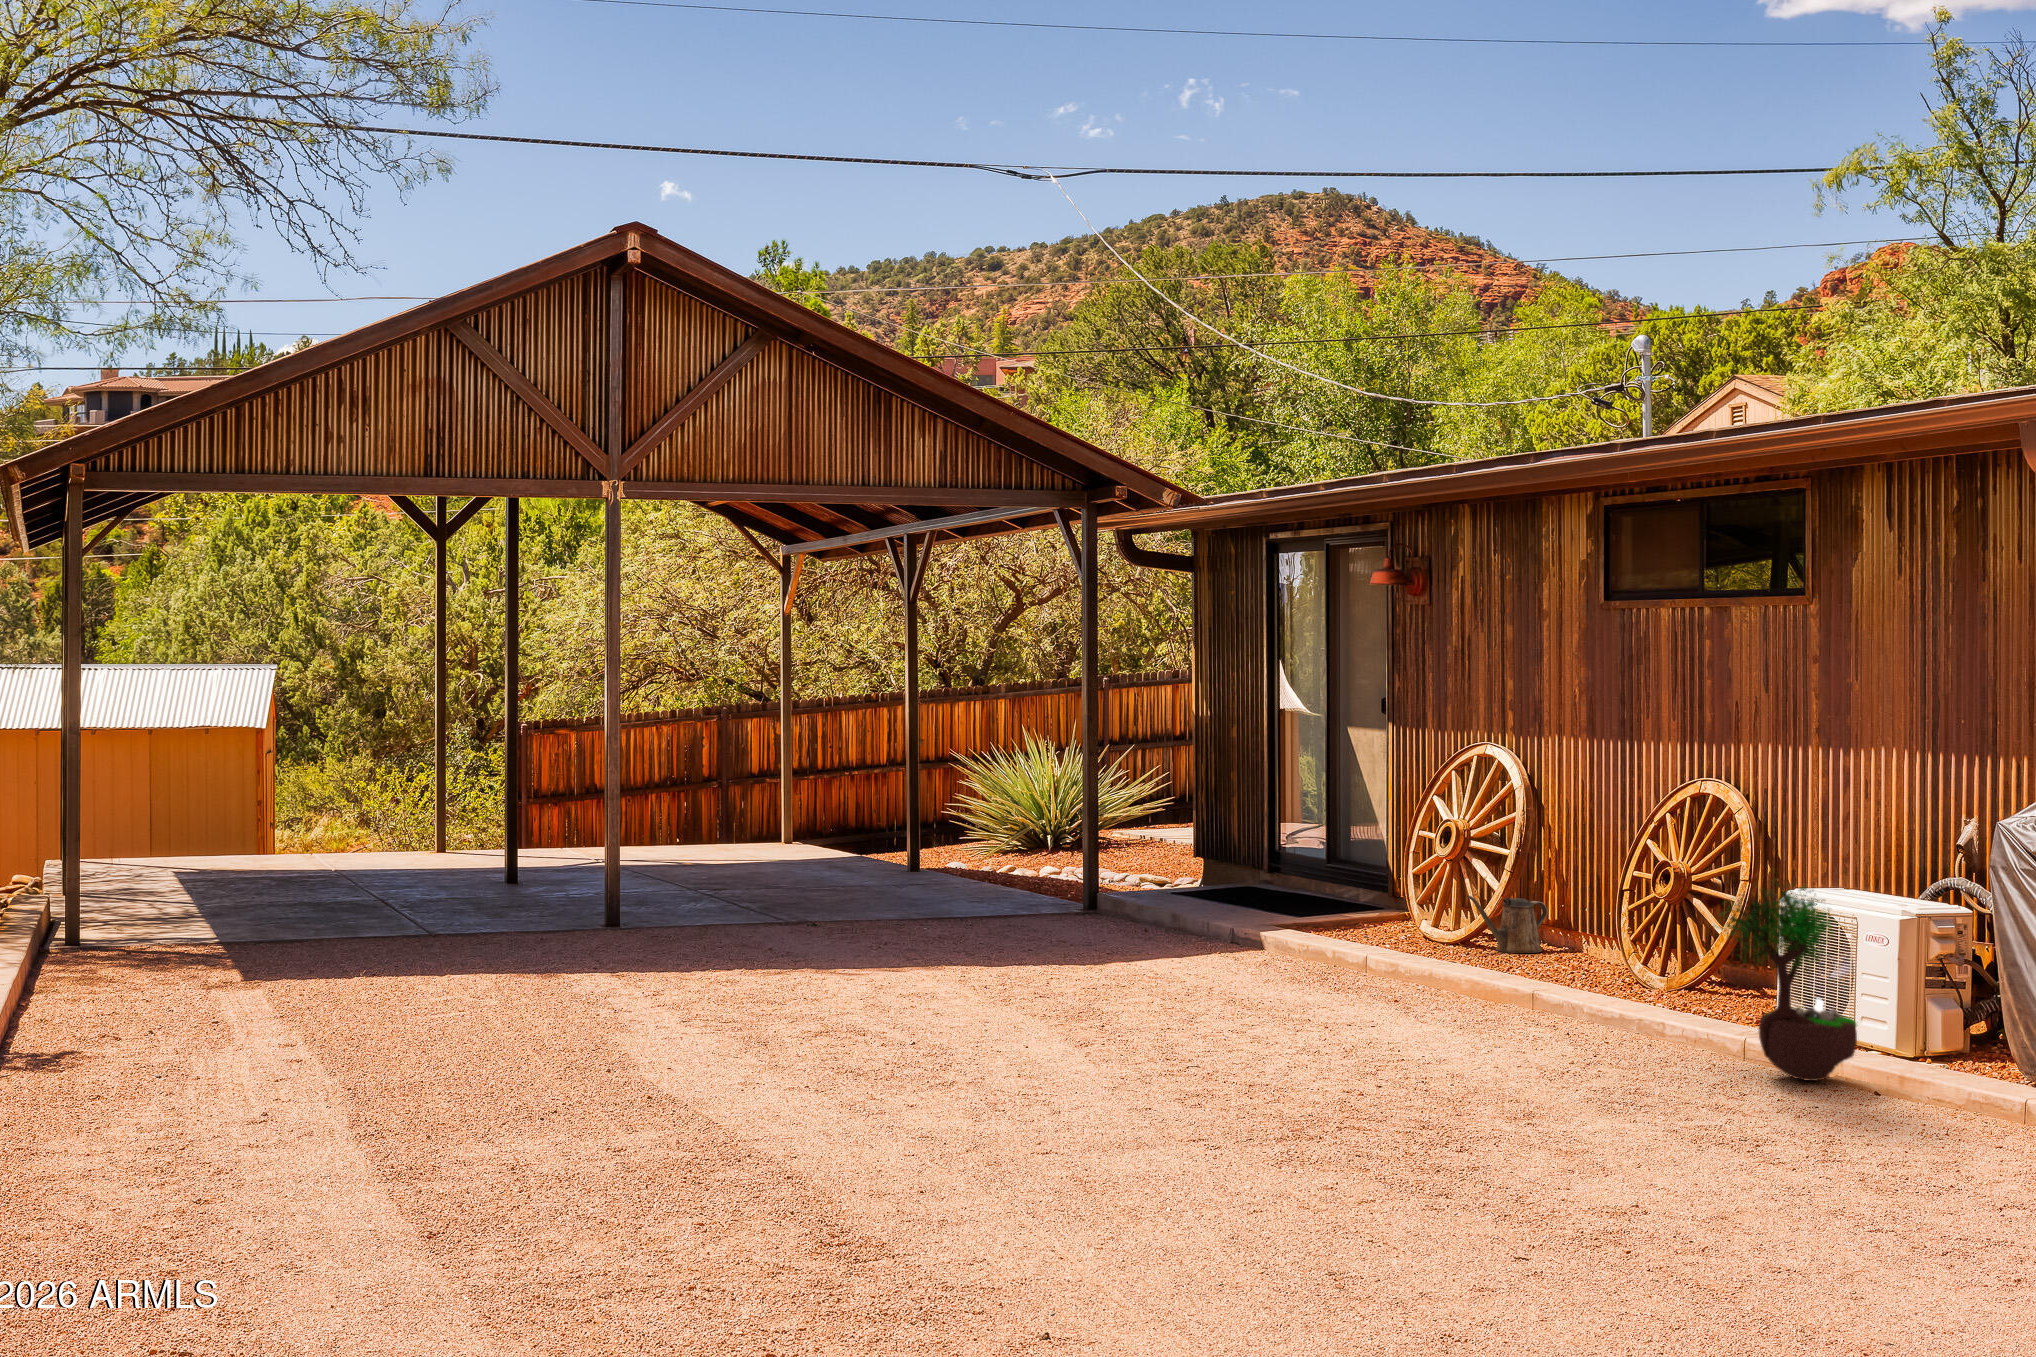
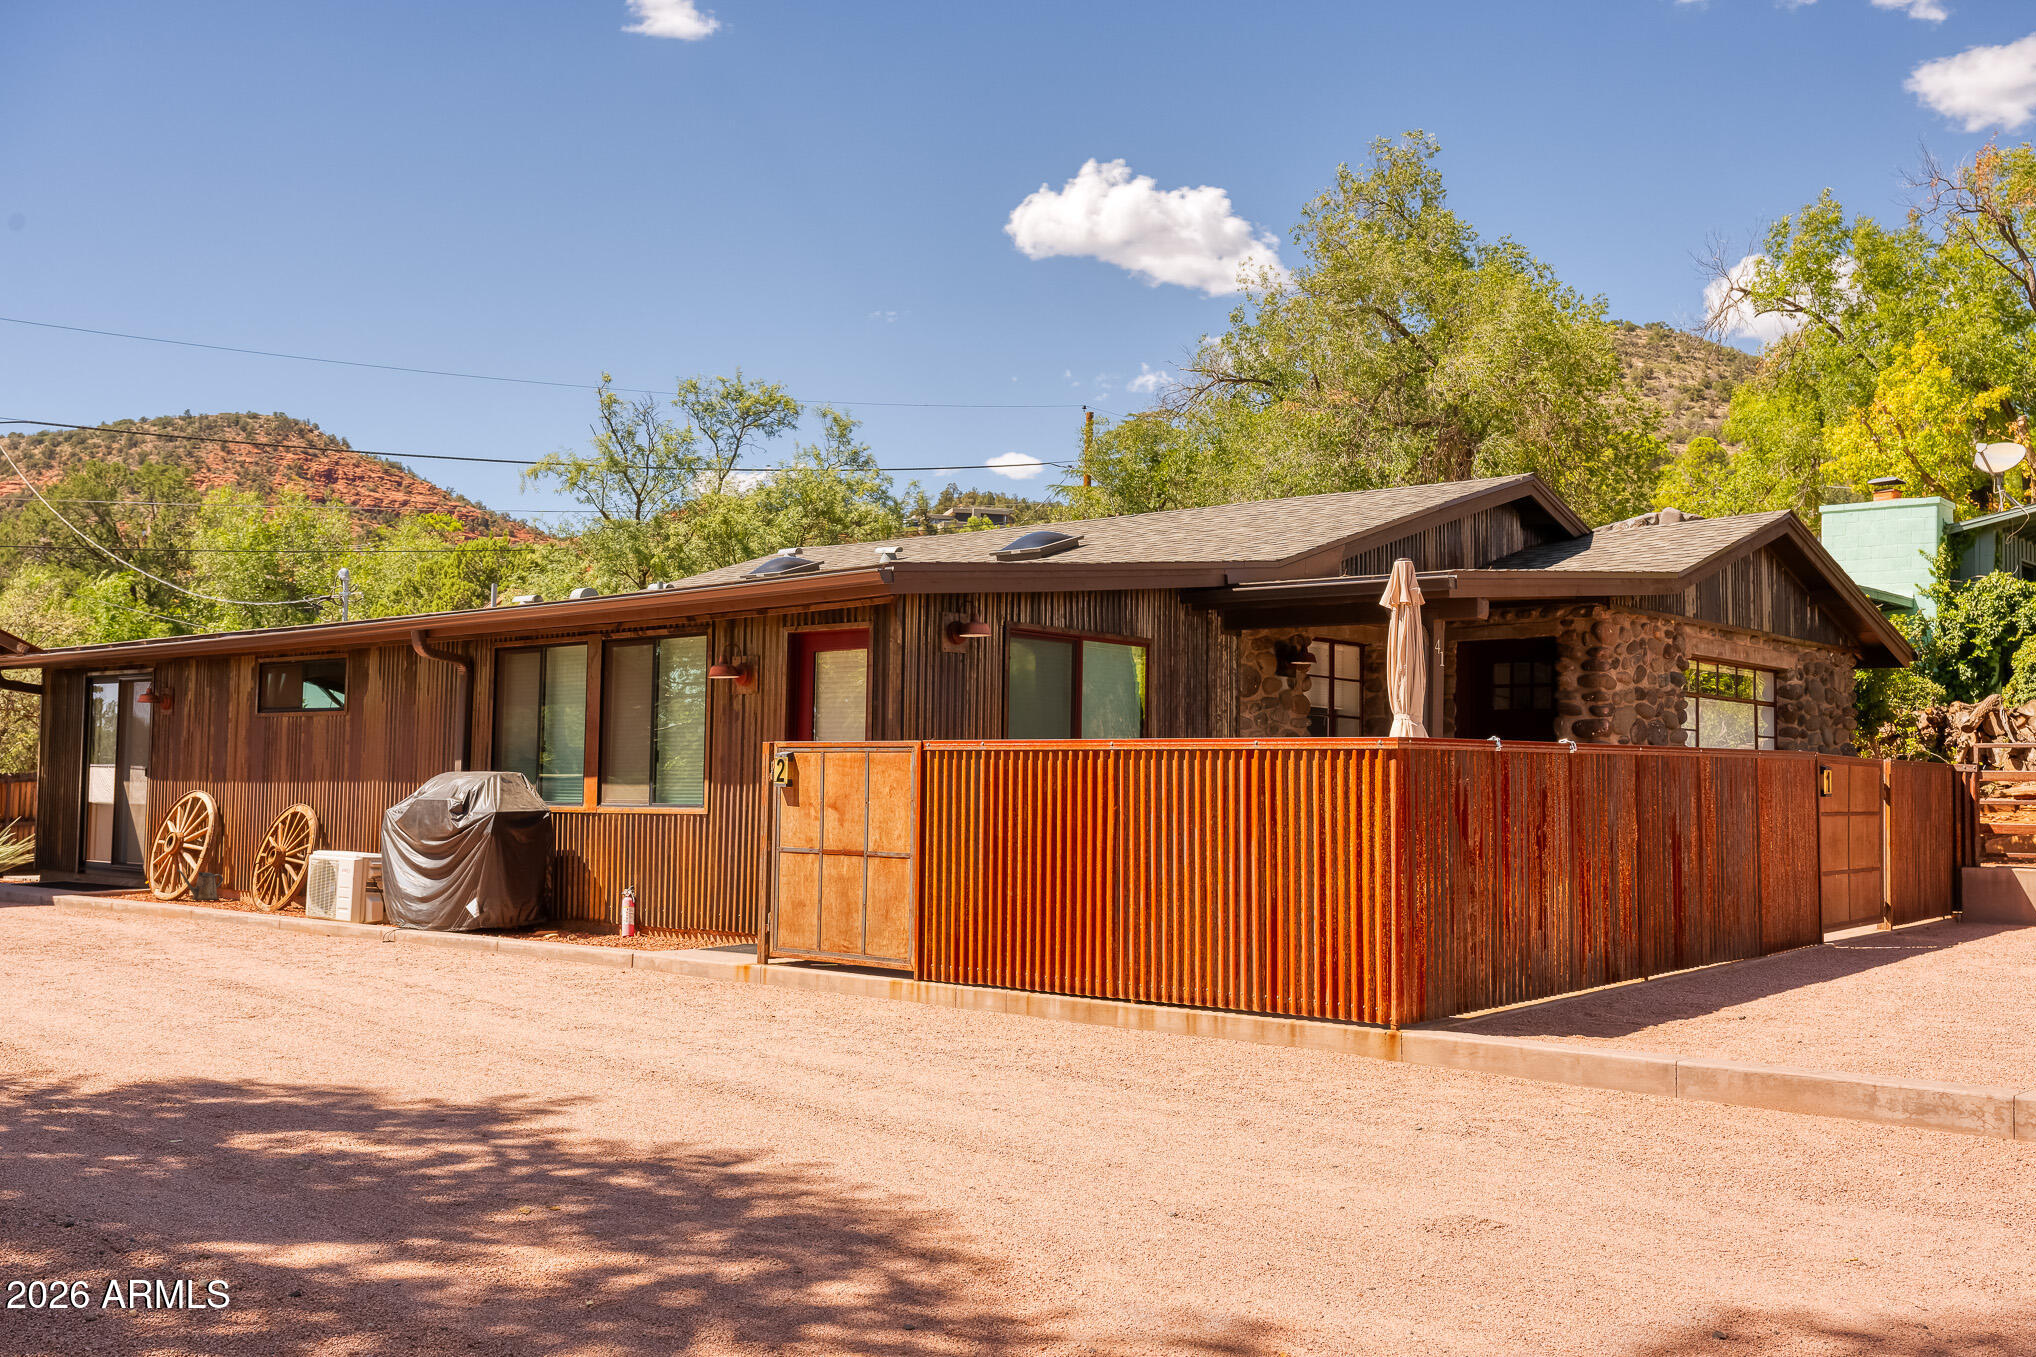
potted tree: present [1721,881,1857,1081] -> none [274,840,334,930]

